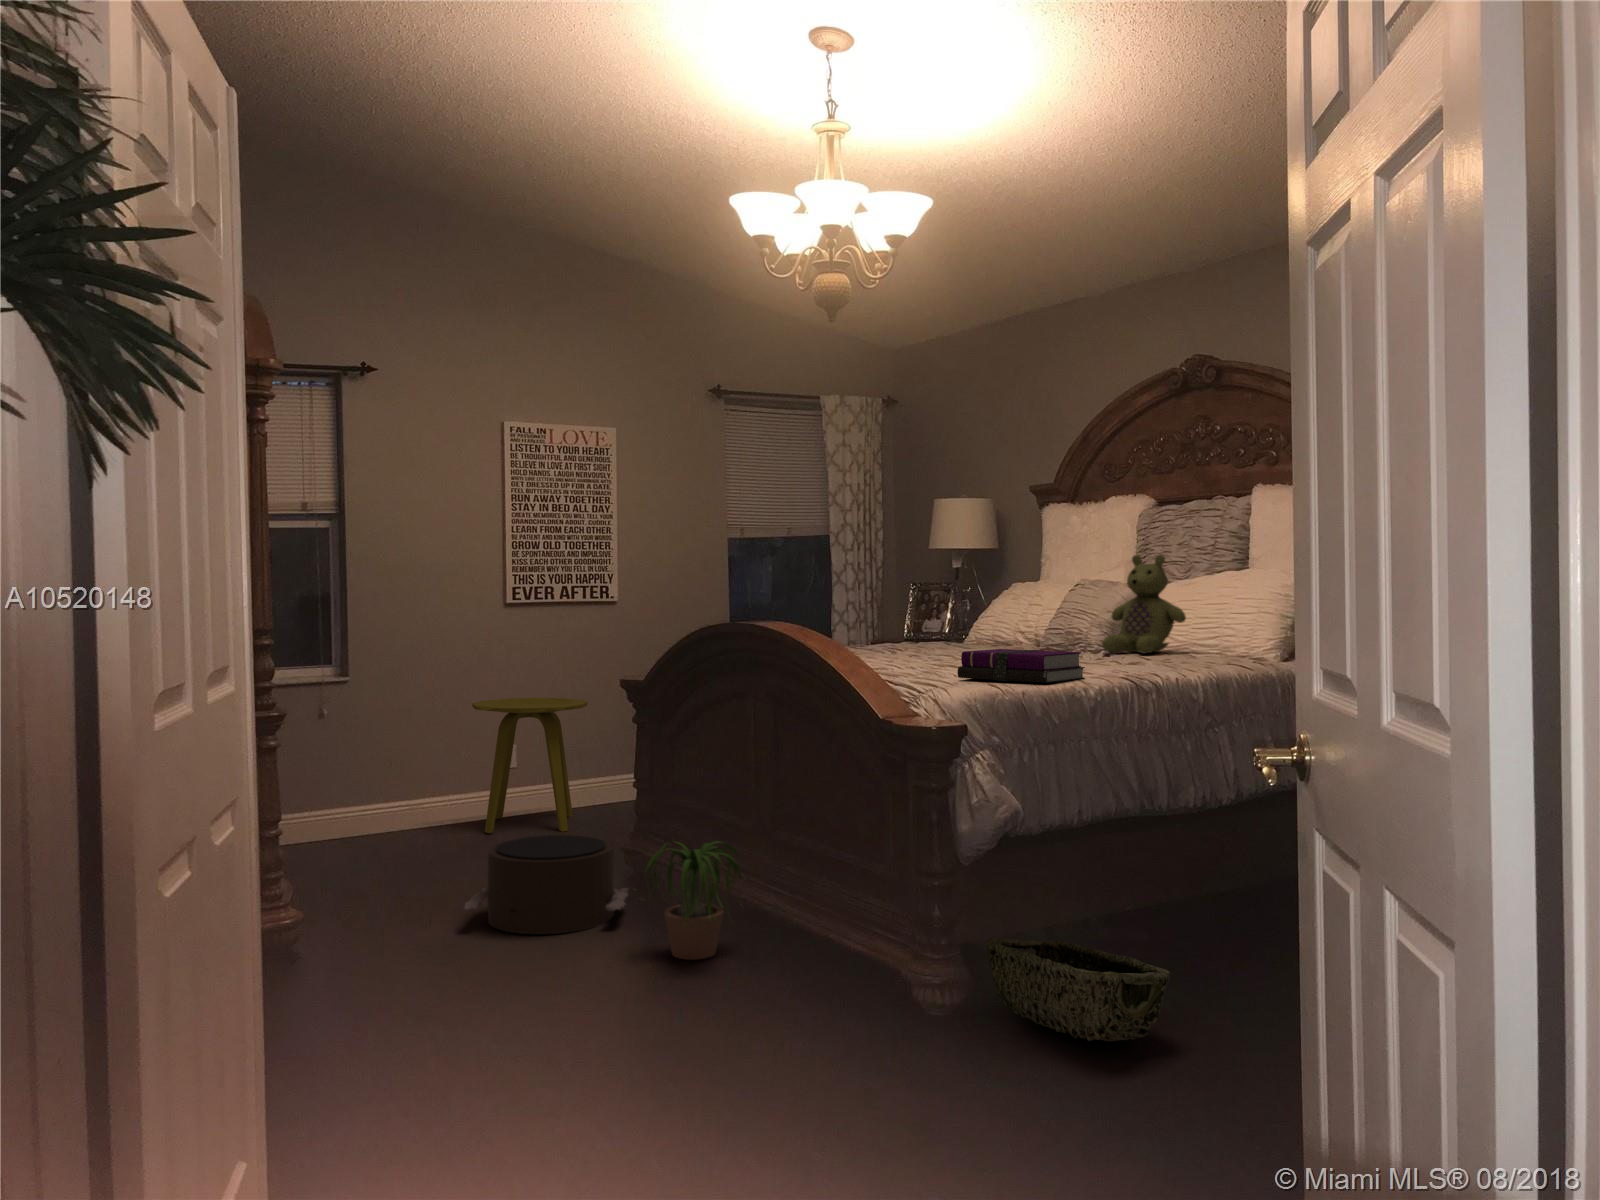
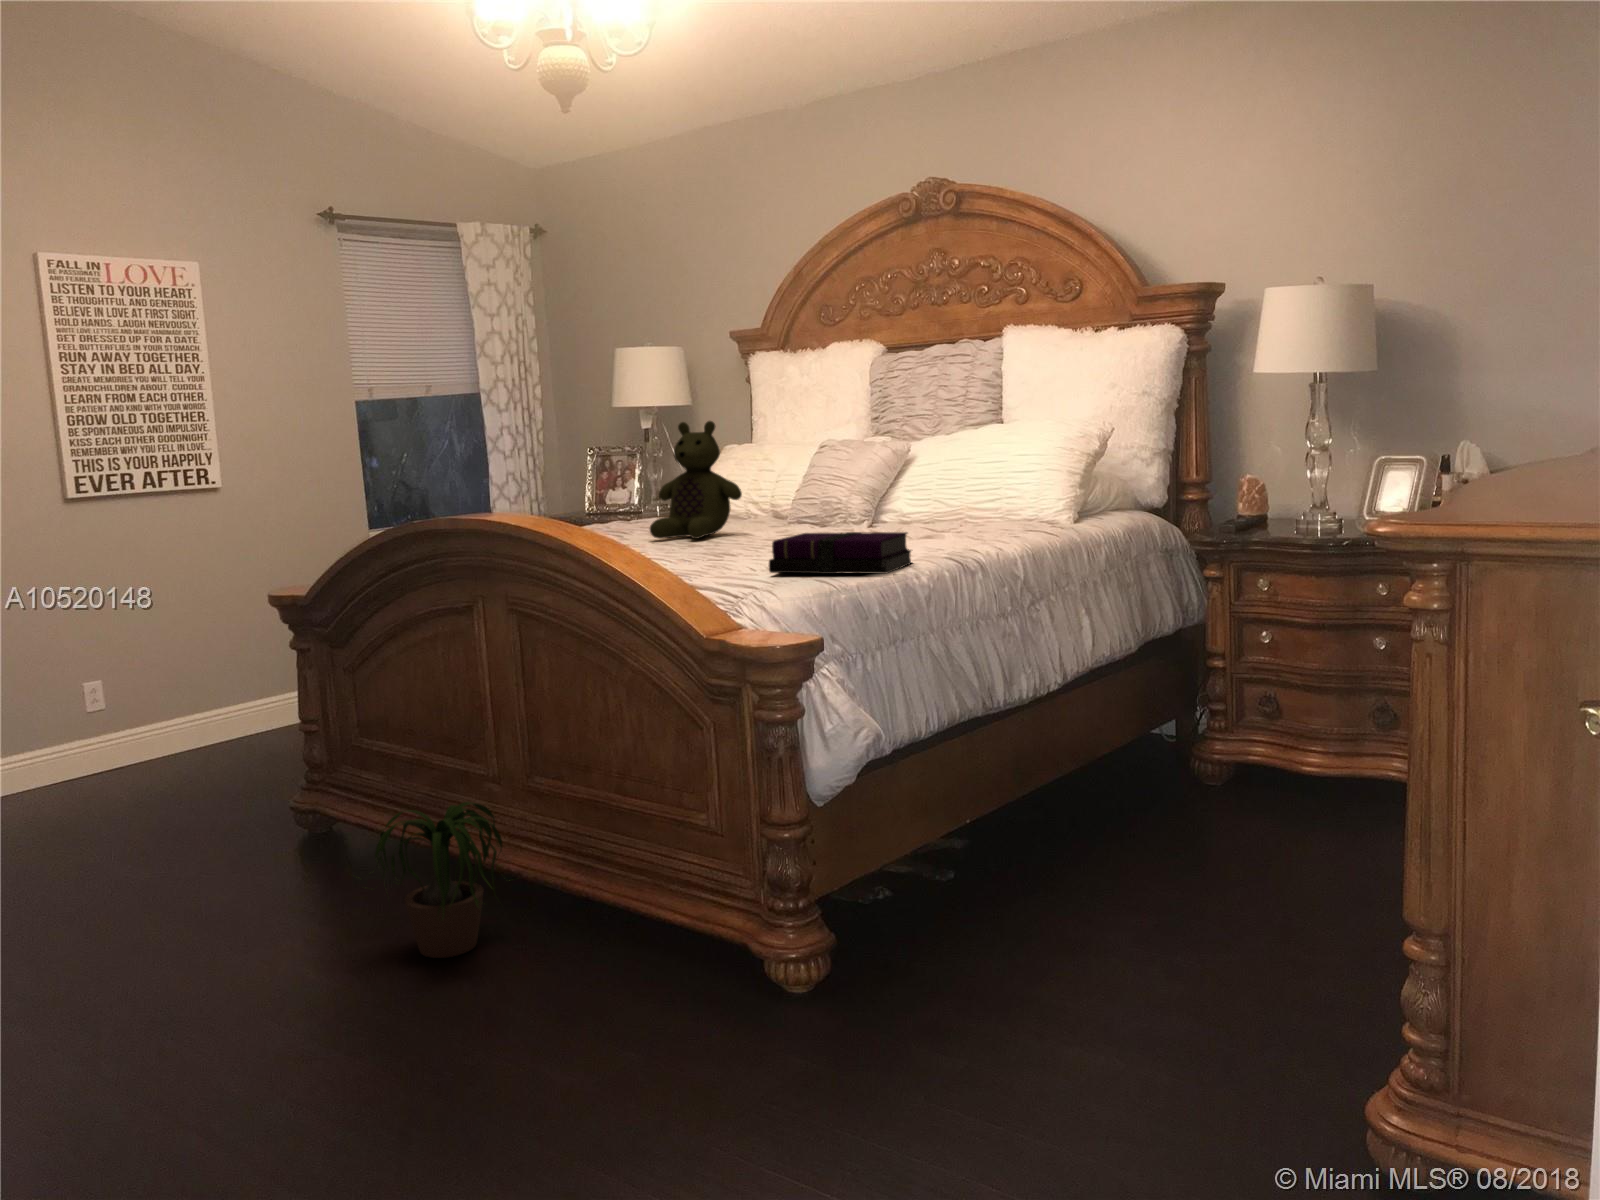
stuffed bear: present [1103,554,1186,653] -> present [650,421,742,539]
side table: present [472,698,588,833] -> none [35,620,203,807]
pouf: present [465,835,628,934] -> none [102,809,334,955]
woven basket: present [987,938,1170,1041] -> none [847,873,1067,993]

